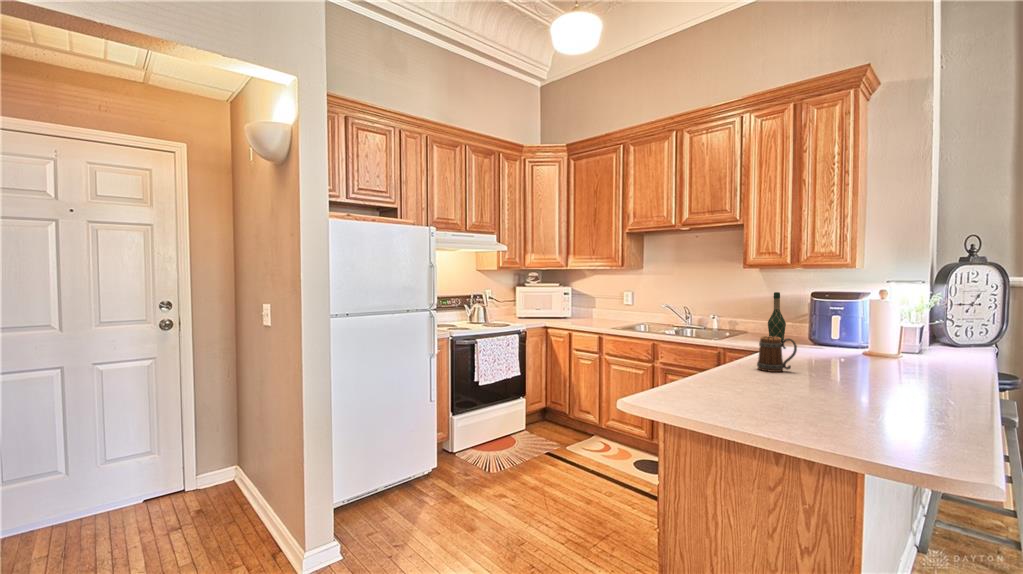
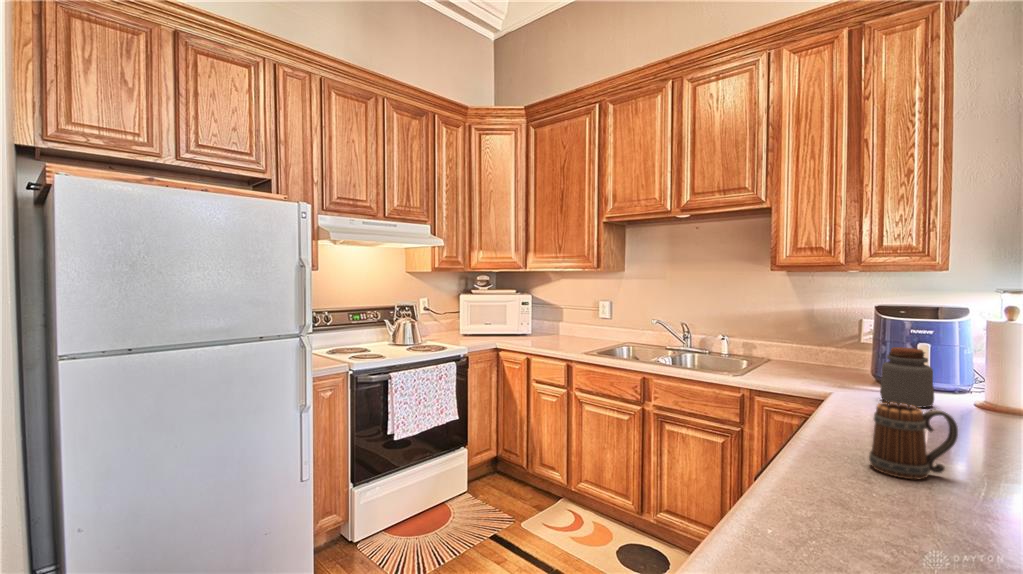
wine bottle: present [768,292,786,341] -> none [810,306,838,378]
jar: none [800,317,831,353] -> present [880,347,934,407]

